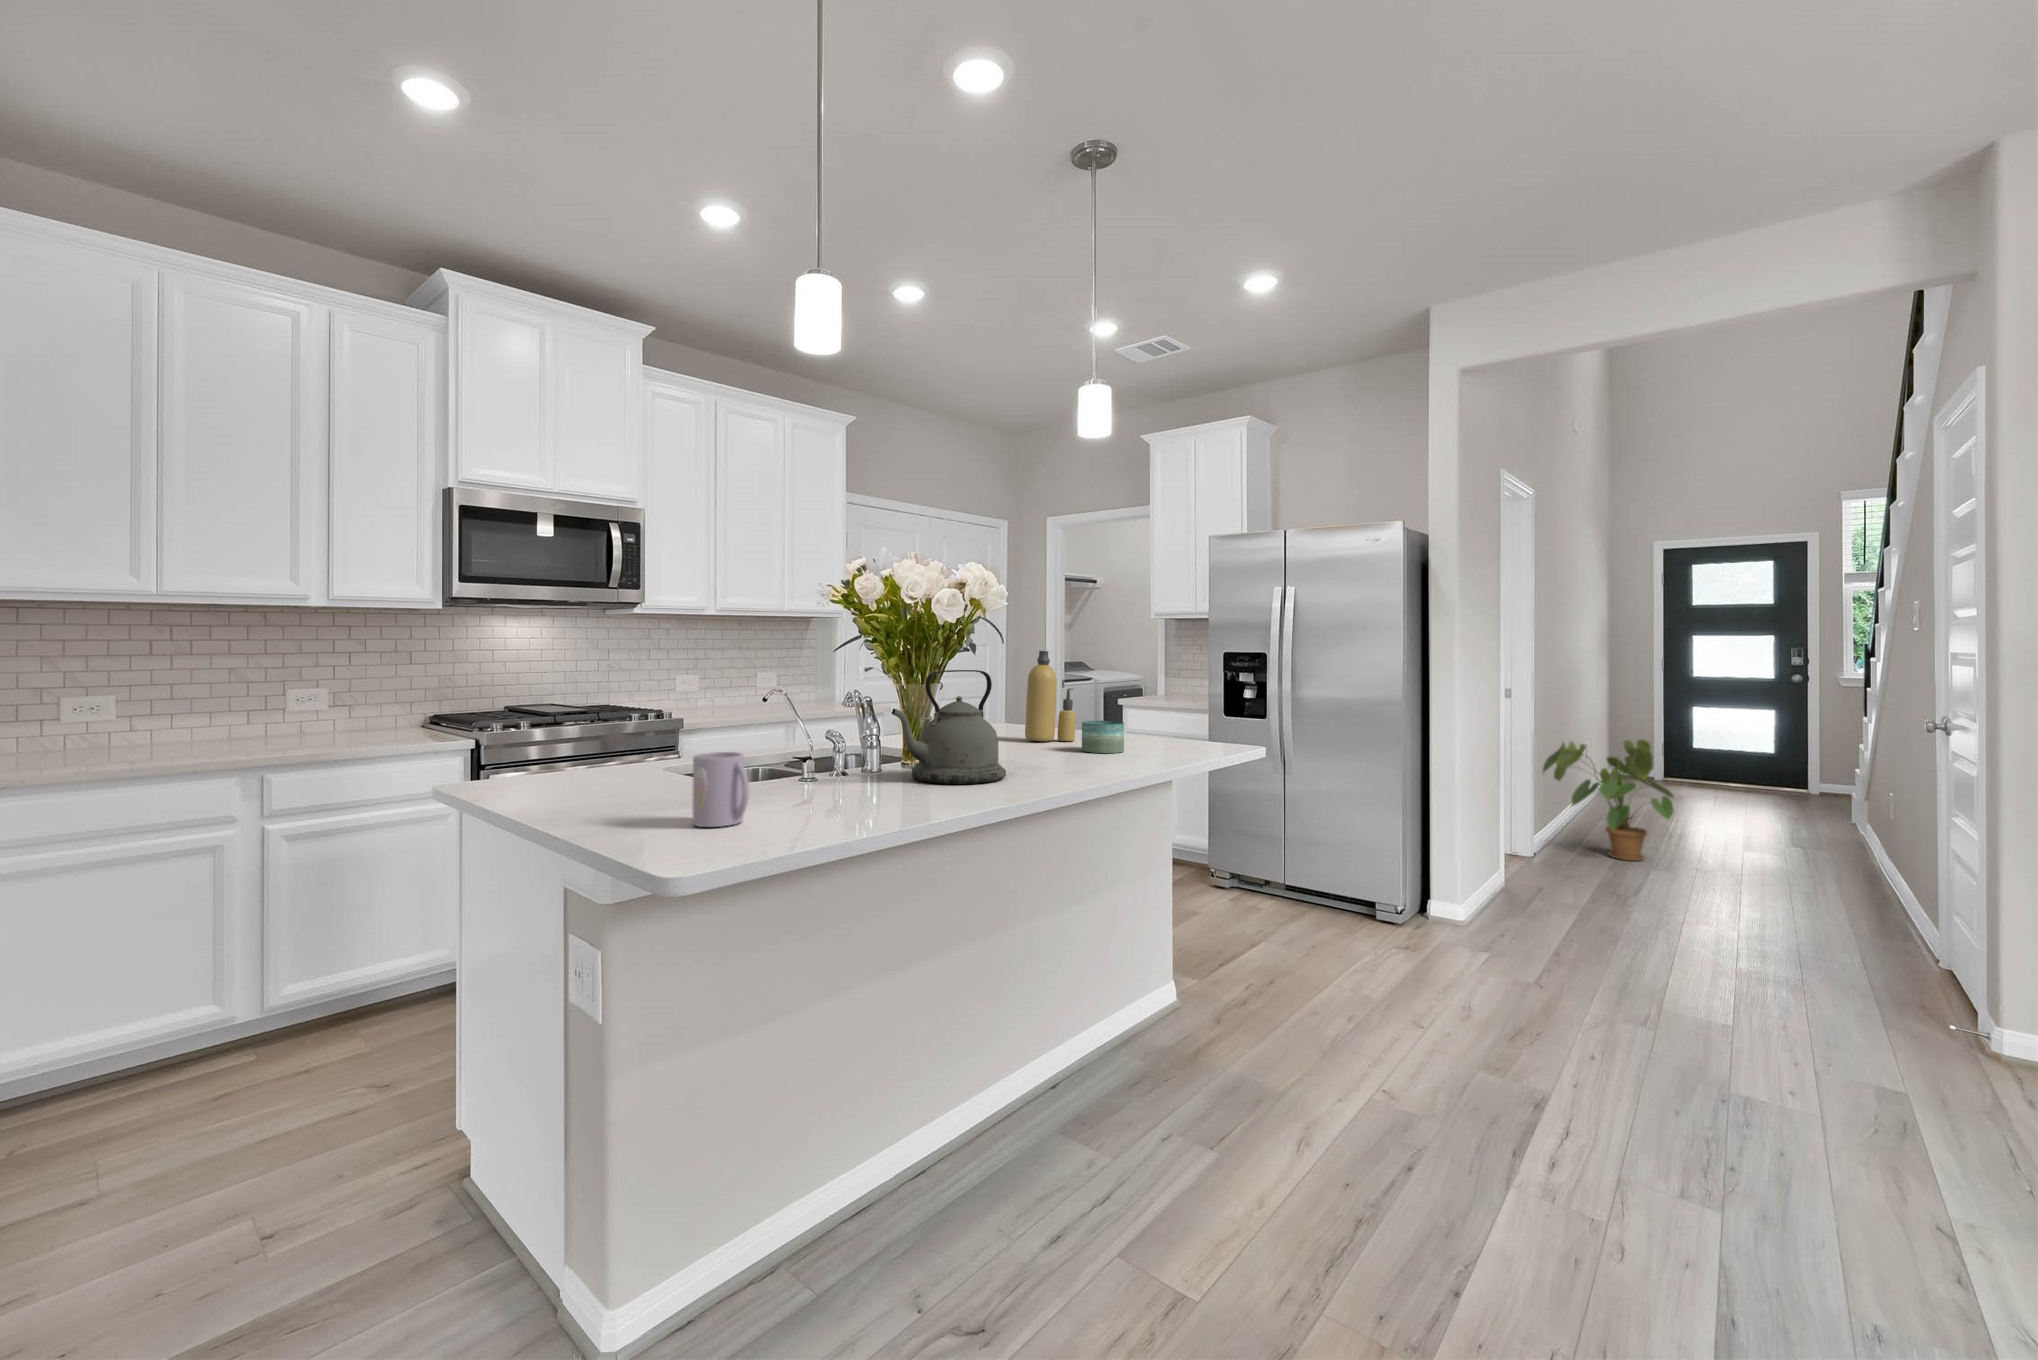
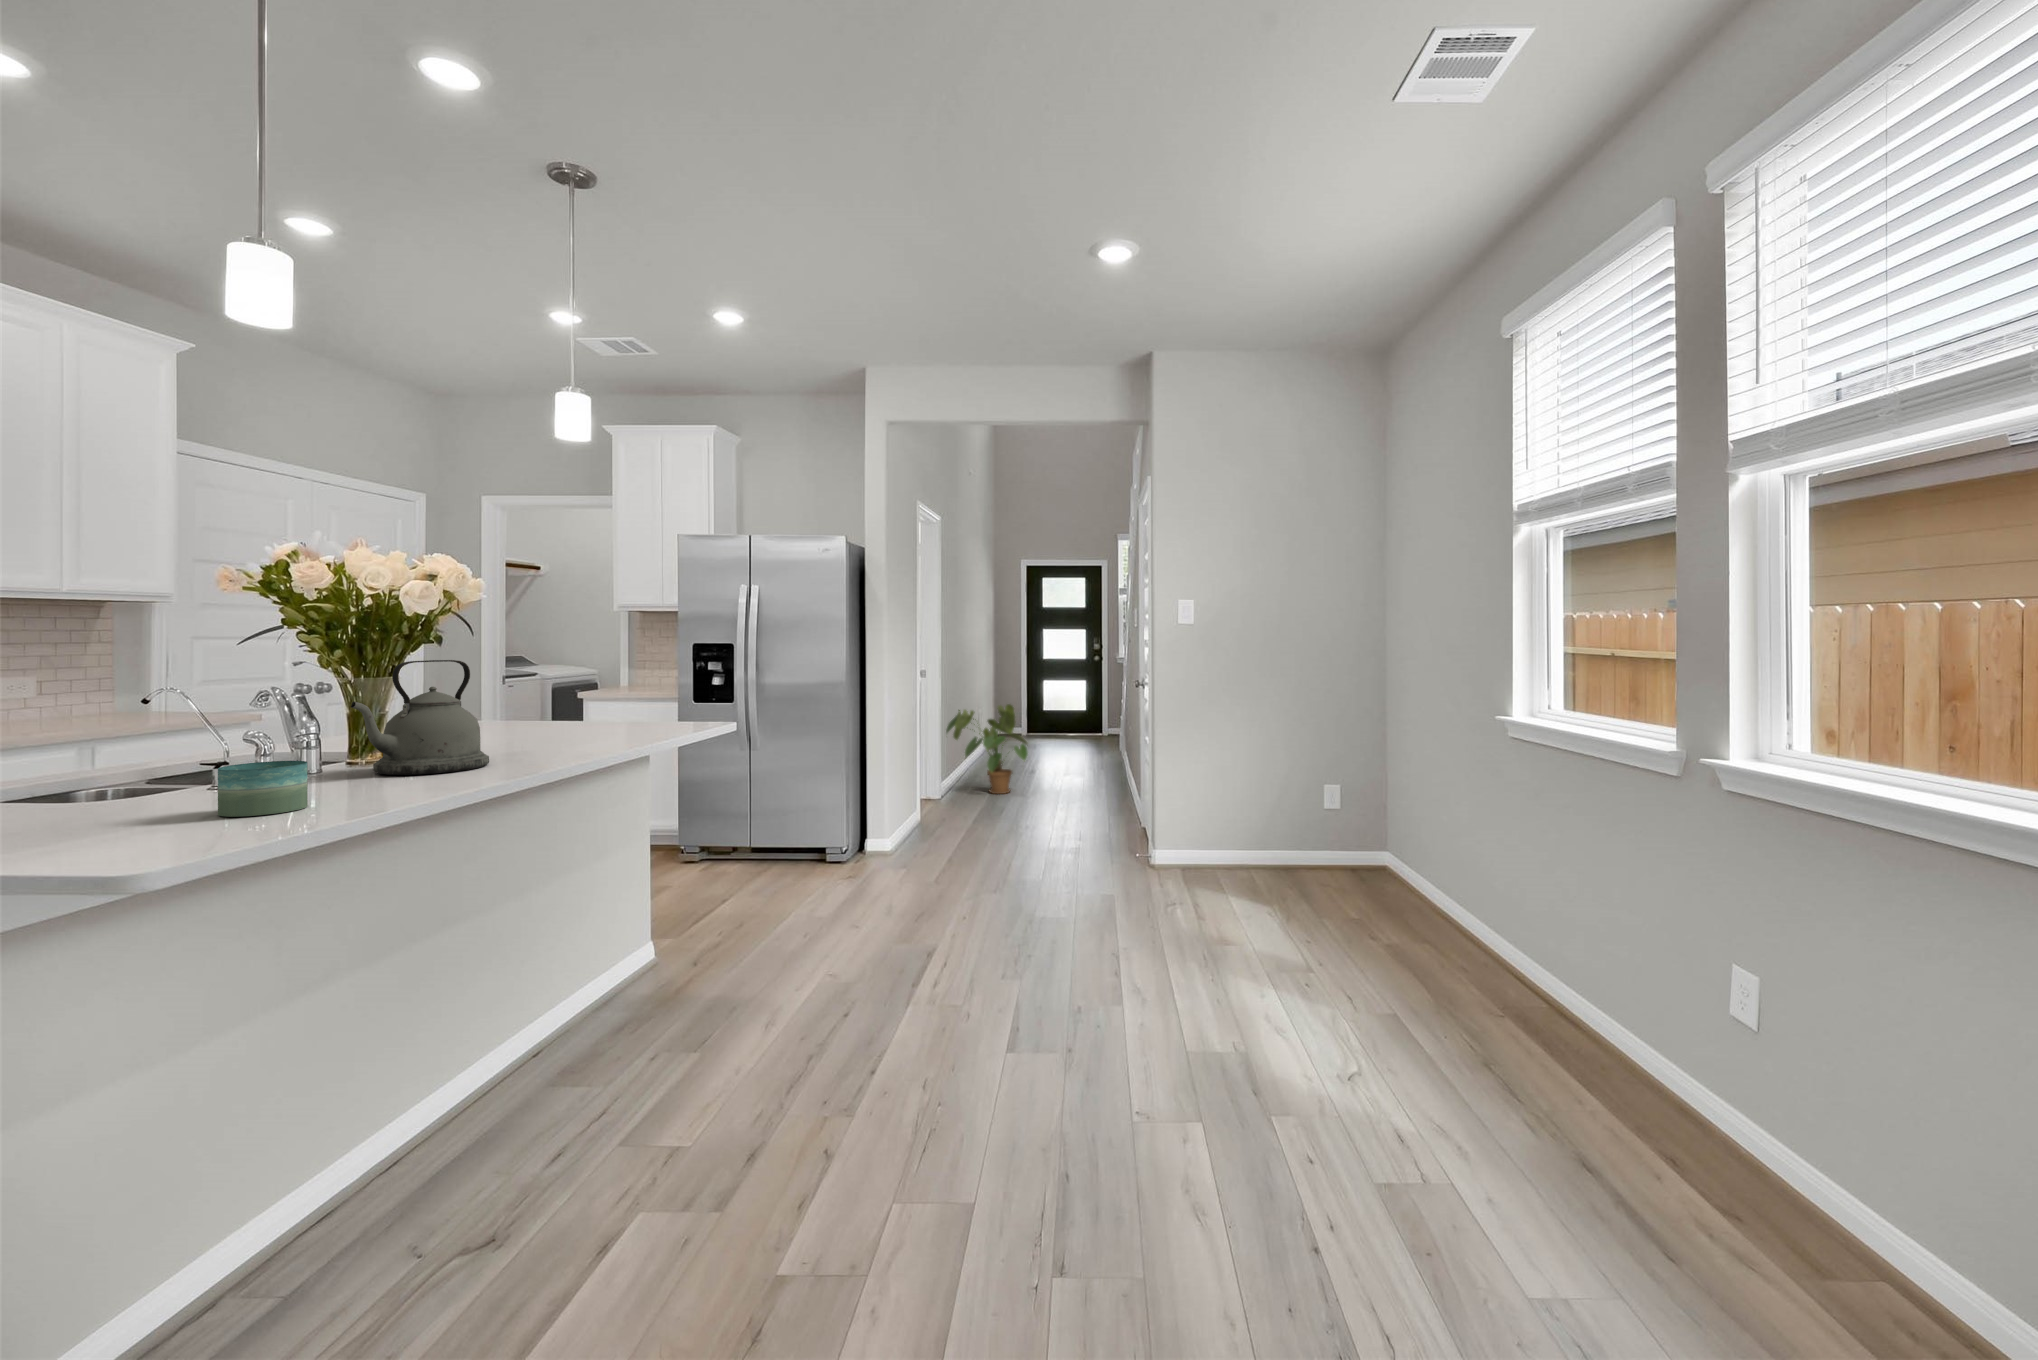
bottle: present [1025,651,1076,741] -> none [492,643,550,732]
candle: present [1082,721,1124,753] -> present [218,761,308,817]
mug: present [692,752,749,827] -> none [91,755,183,841]

